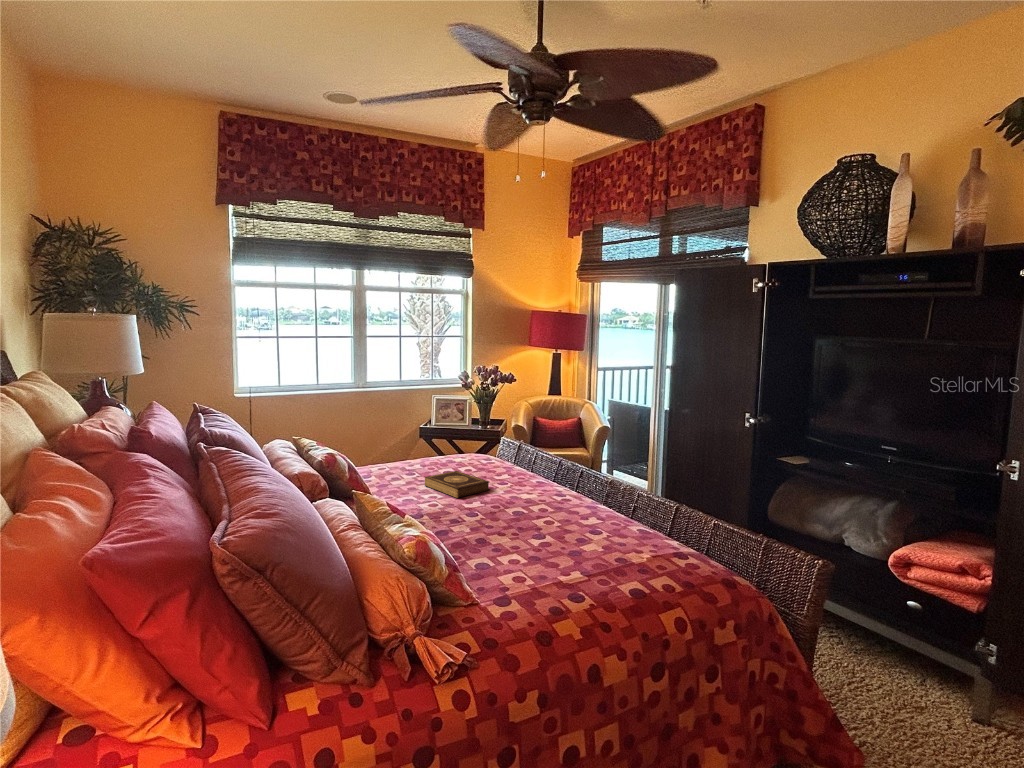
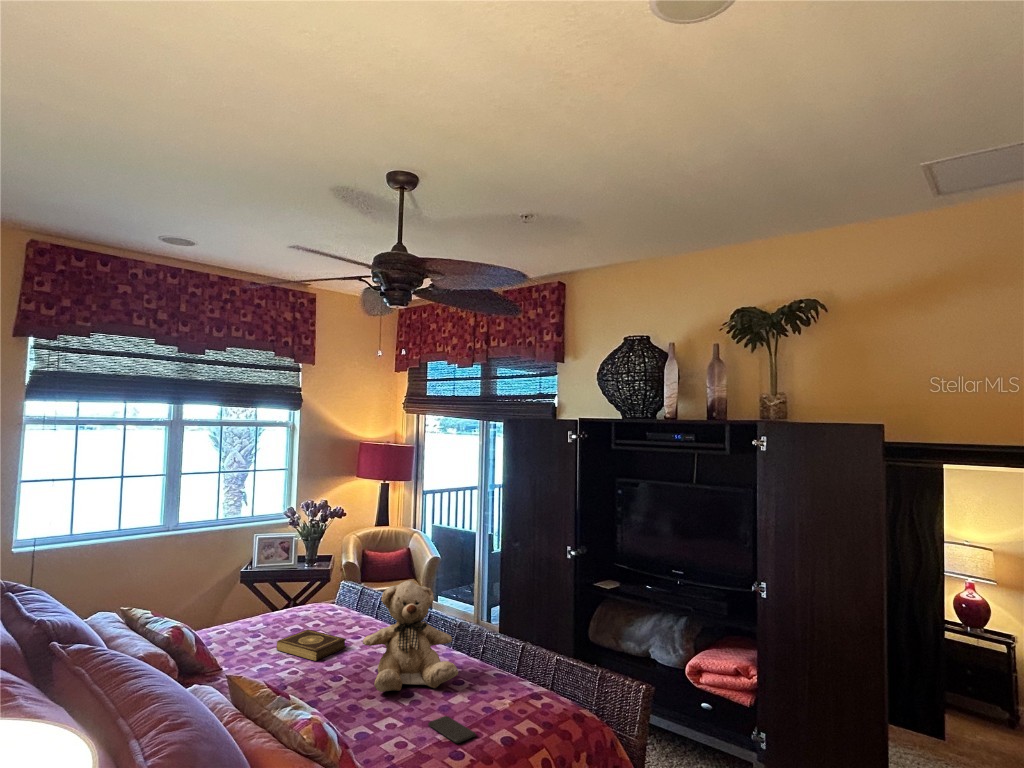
teddy bear: none [496,422,595,535] -> present [363,581,458,692]
smartphone: none [552,560,602,588] -> present [428,716,476,743]

